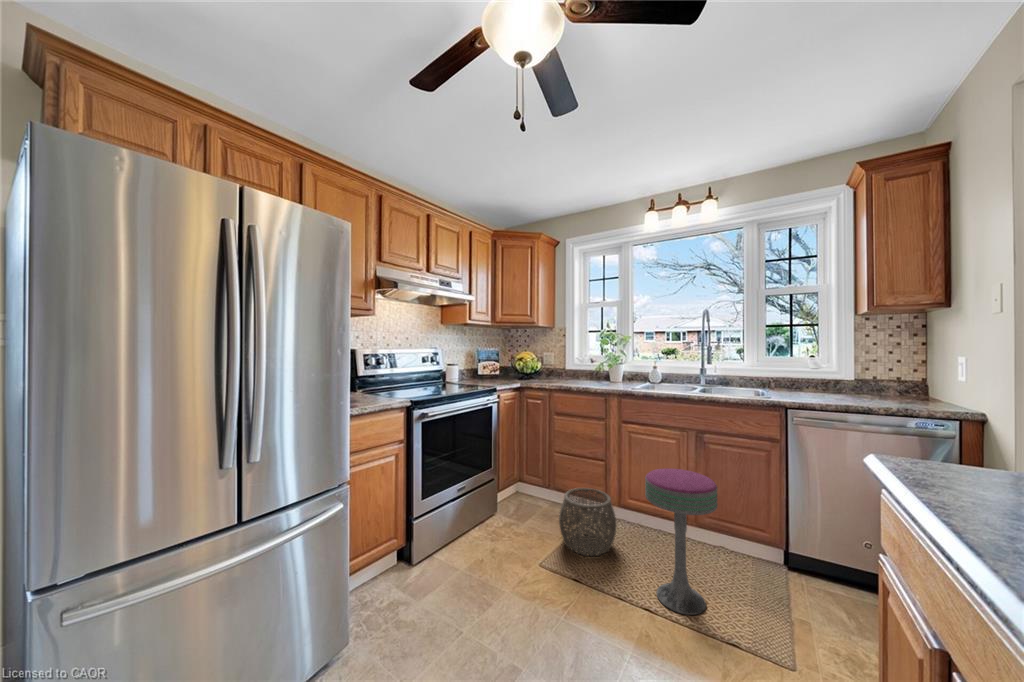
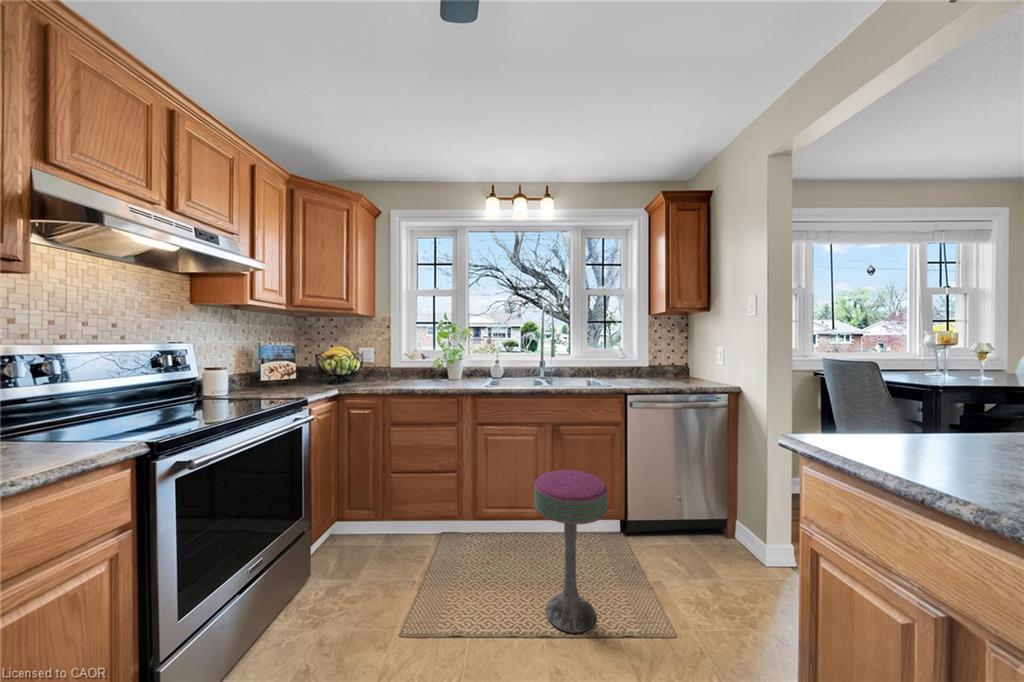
woven basket: present [559,488,616,556] -> none [414,510,485,601]

